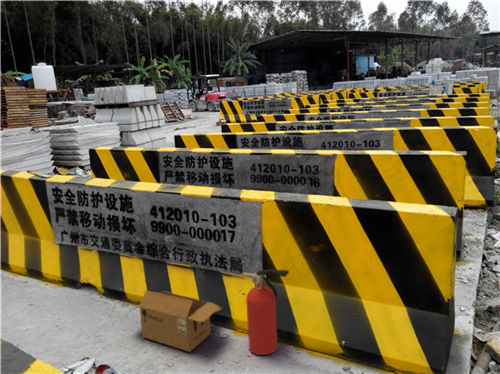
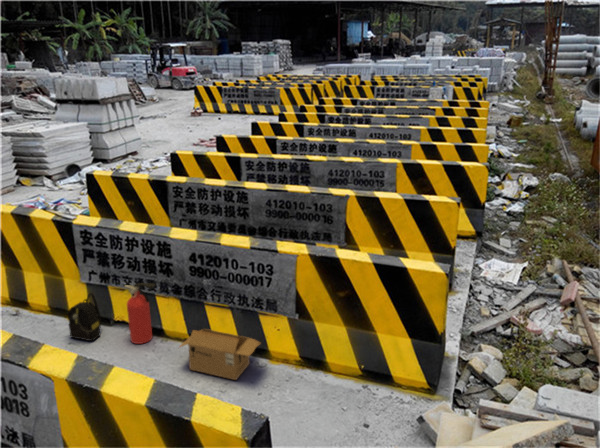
backpack: none [34,252,69,303] -> present [68,293,101,341]
fire extinguisher: present [243,269,289,355] -> present [125,283,156,344]

